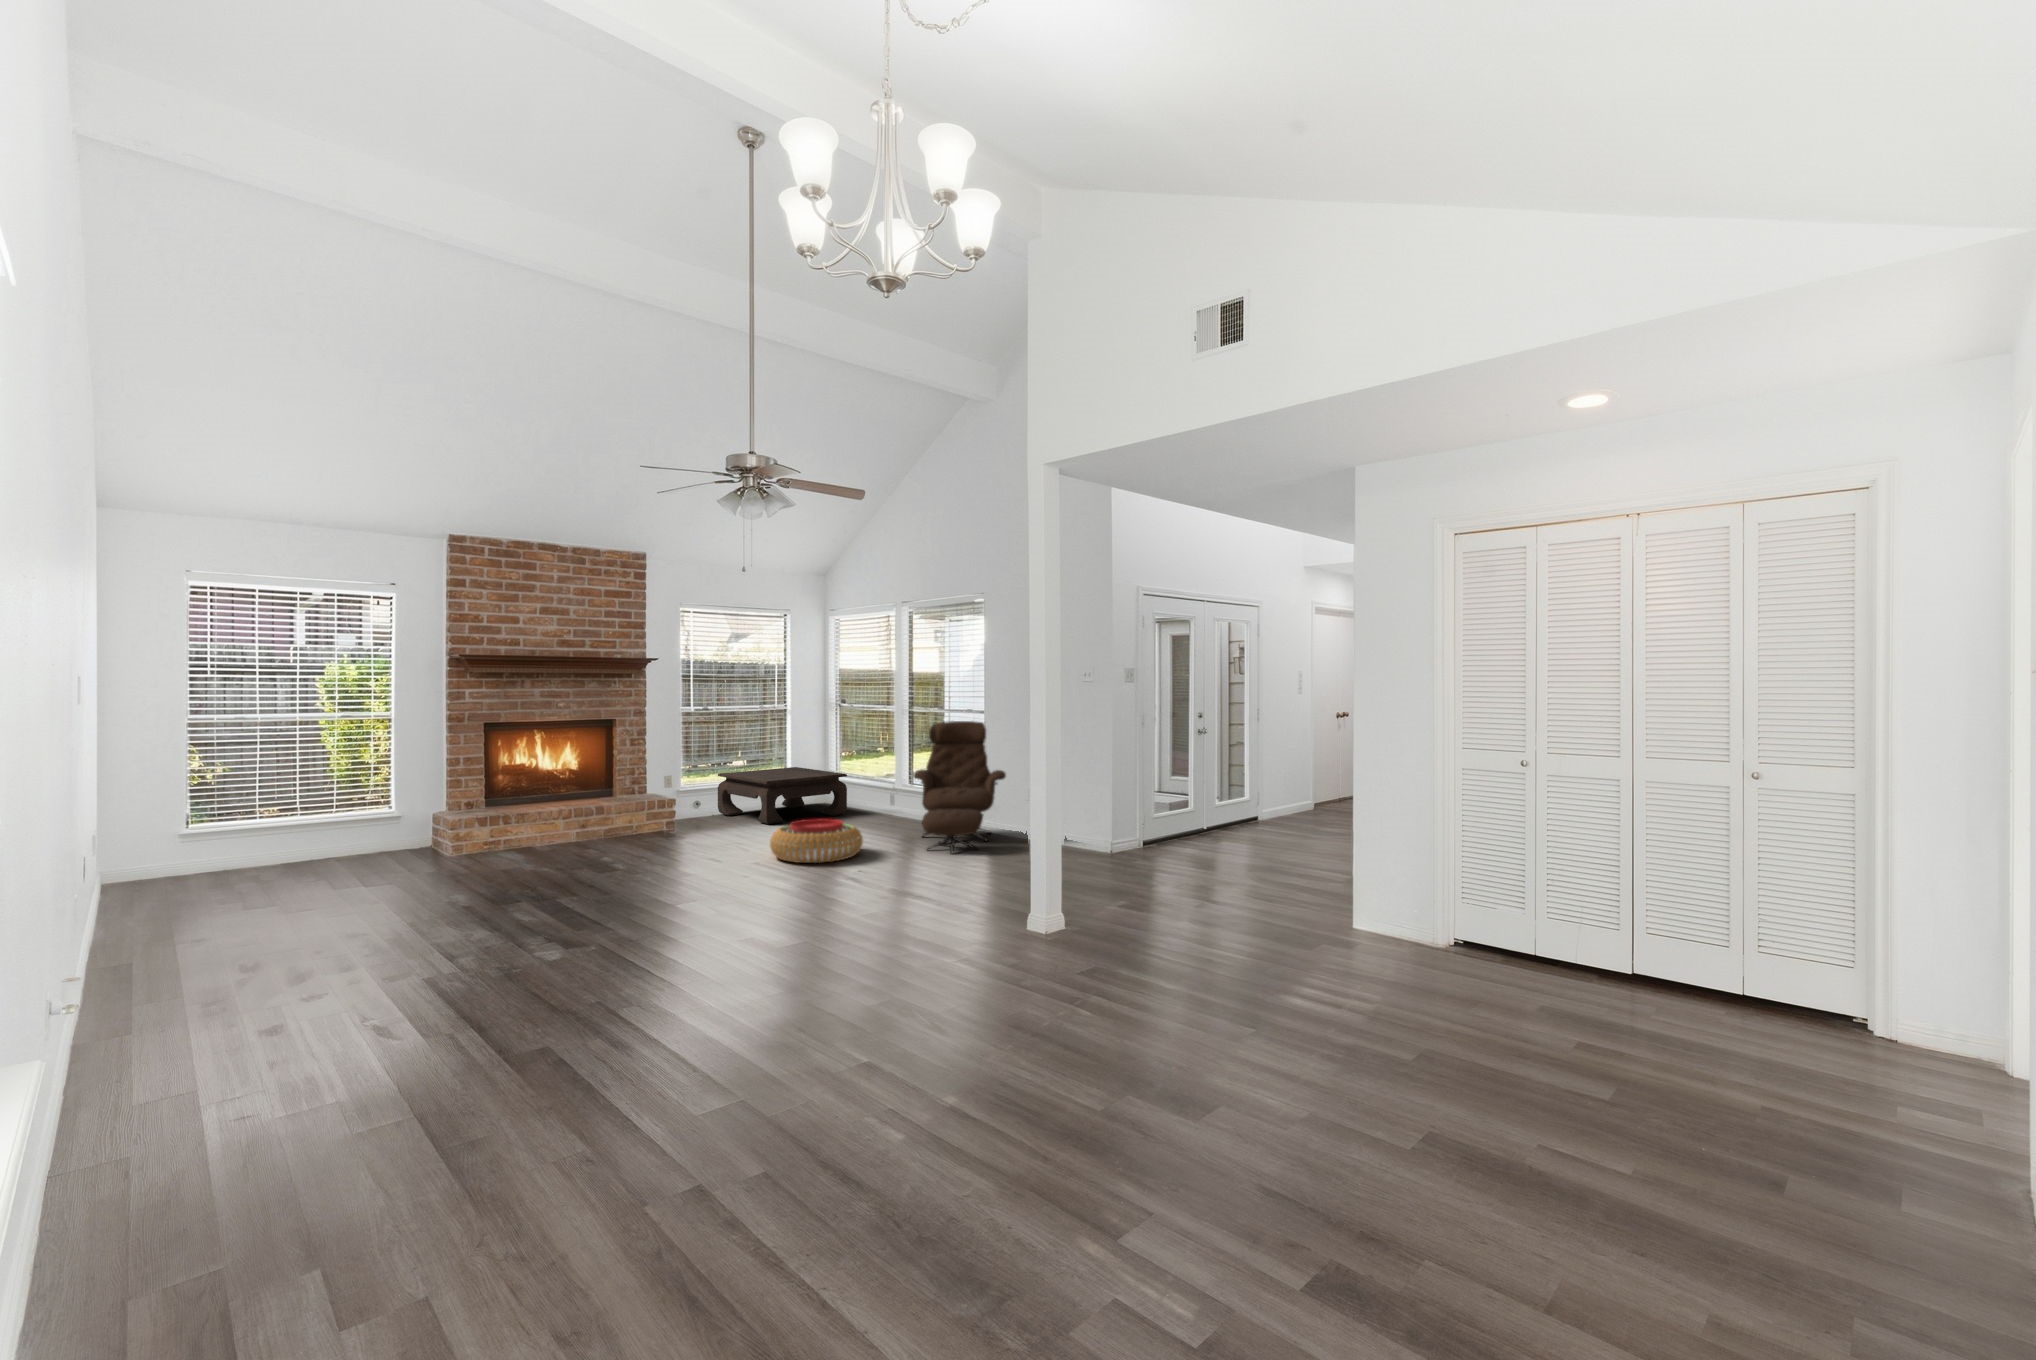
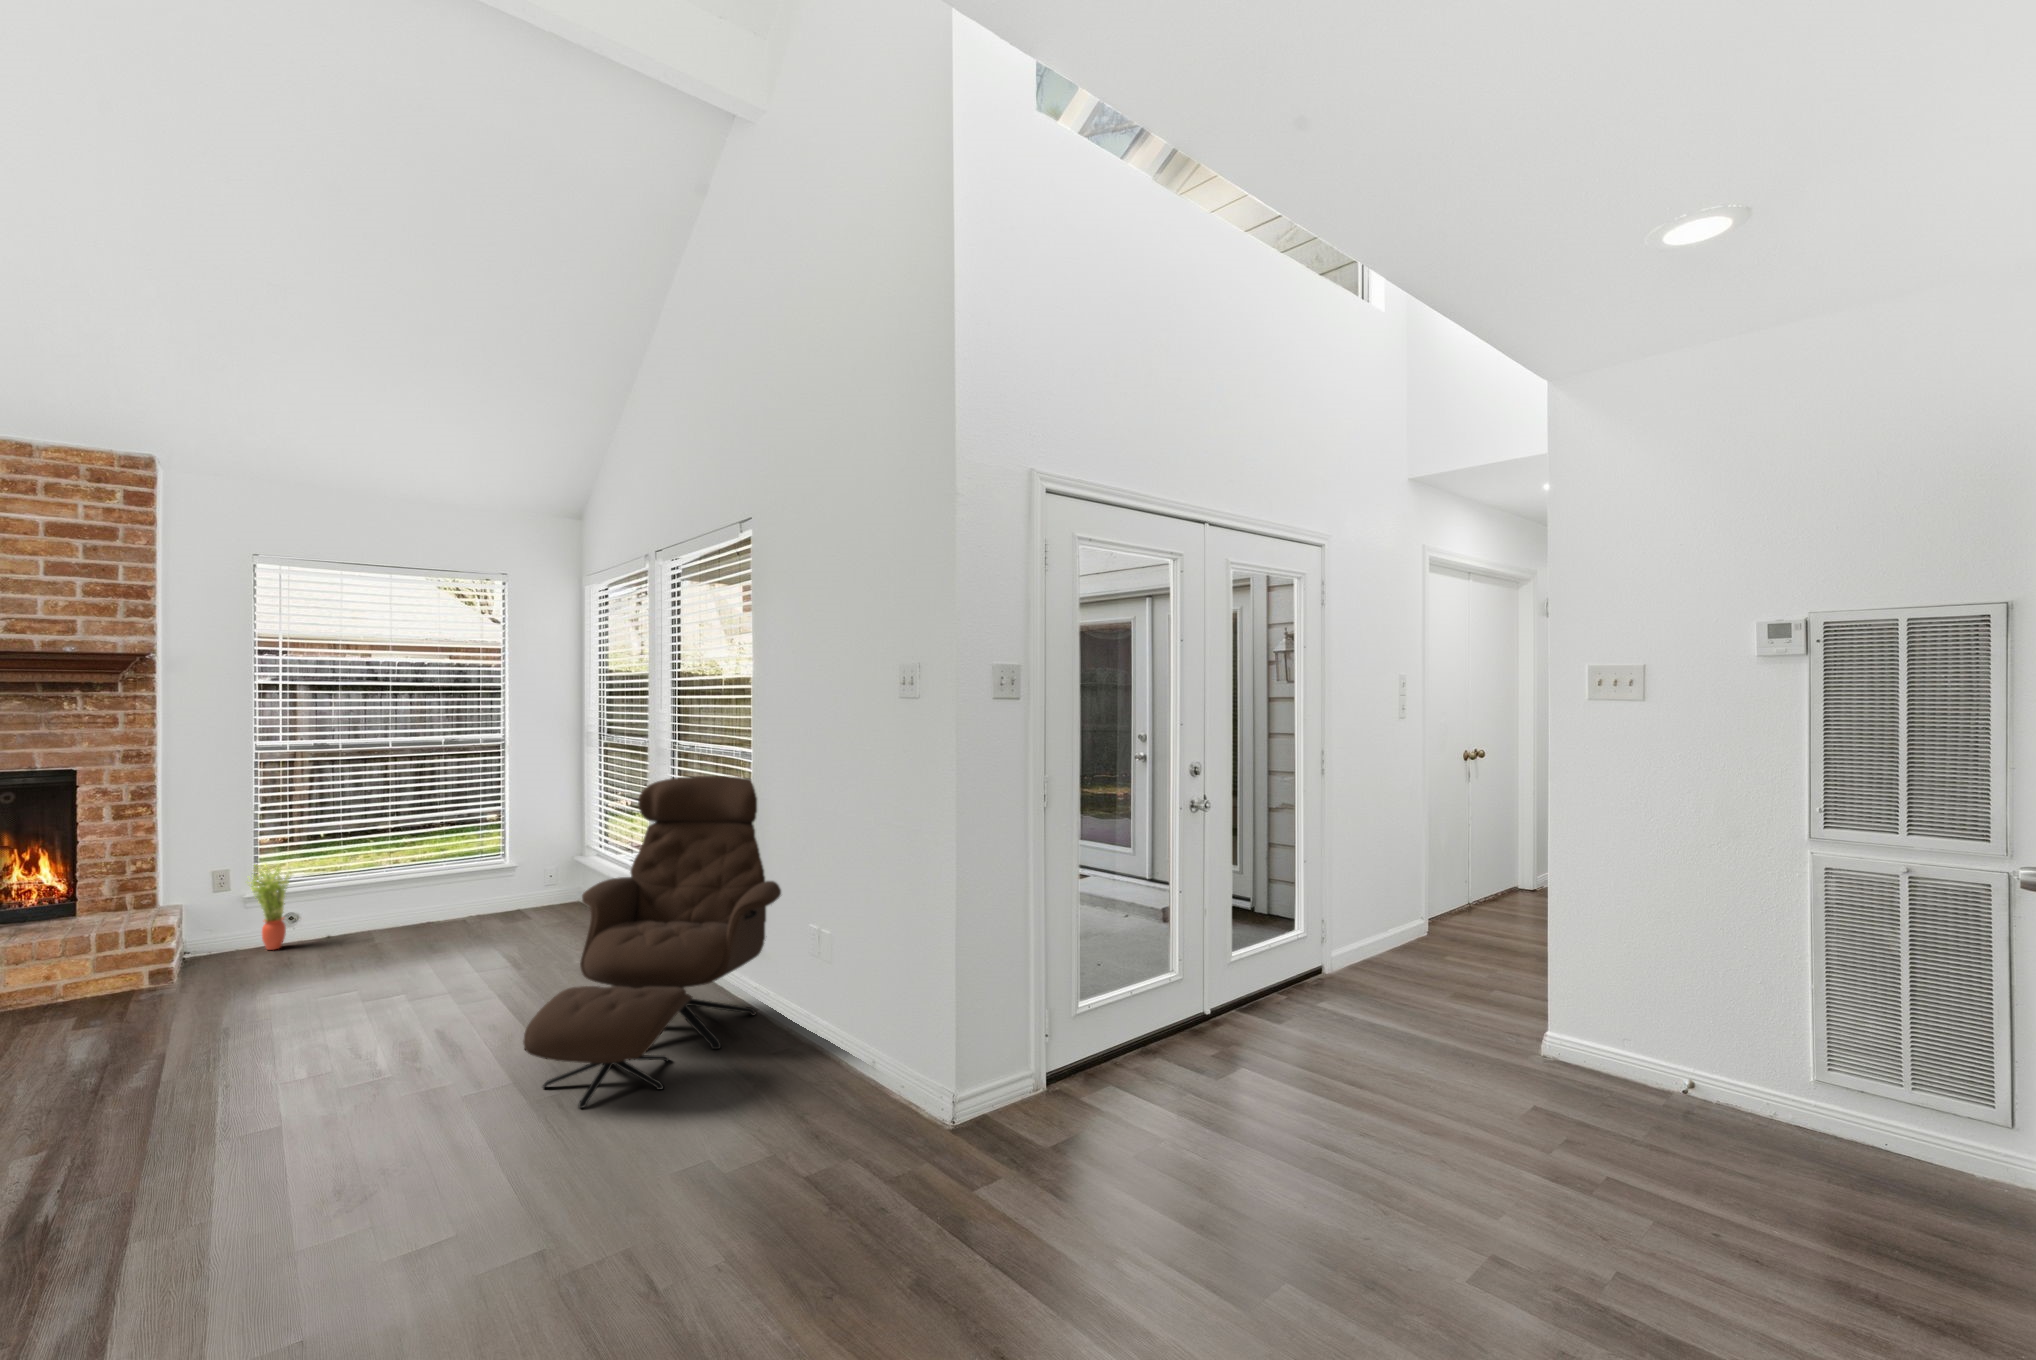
coffee table: present [718,767,847,824] -> none [330,845,558,972]
potted plant: none [686,771,707,819] -> present [248,864,292,950]
pouf: present [770,818,863,863] -> none [111,1009,391,1153]

